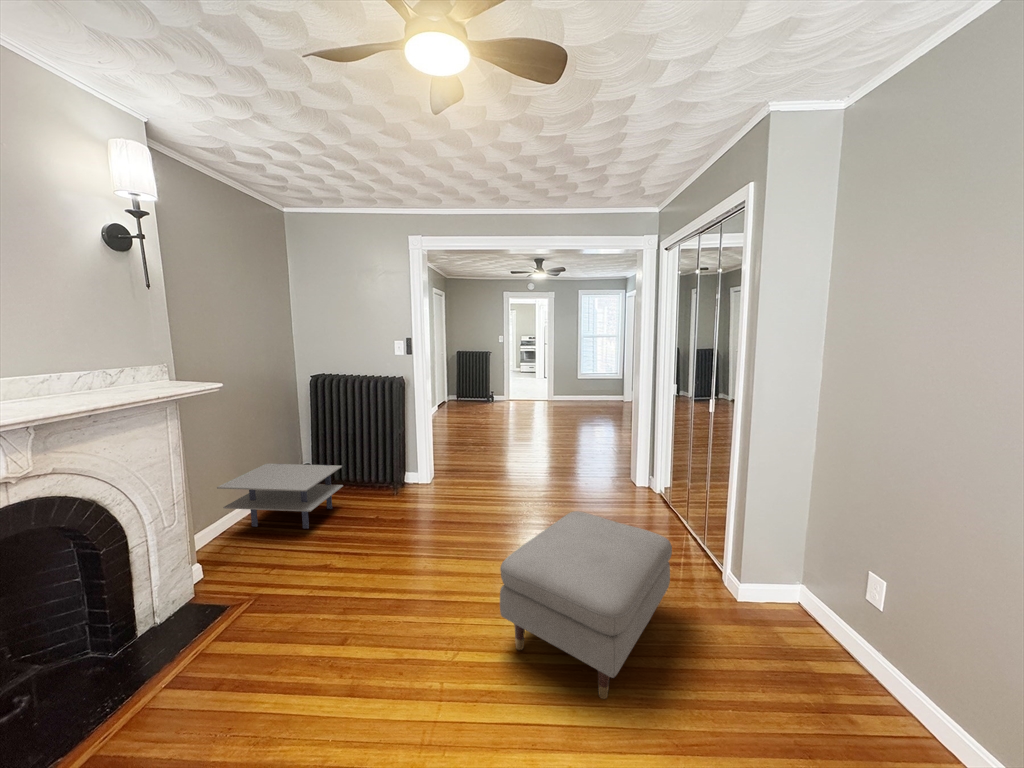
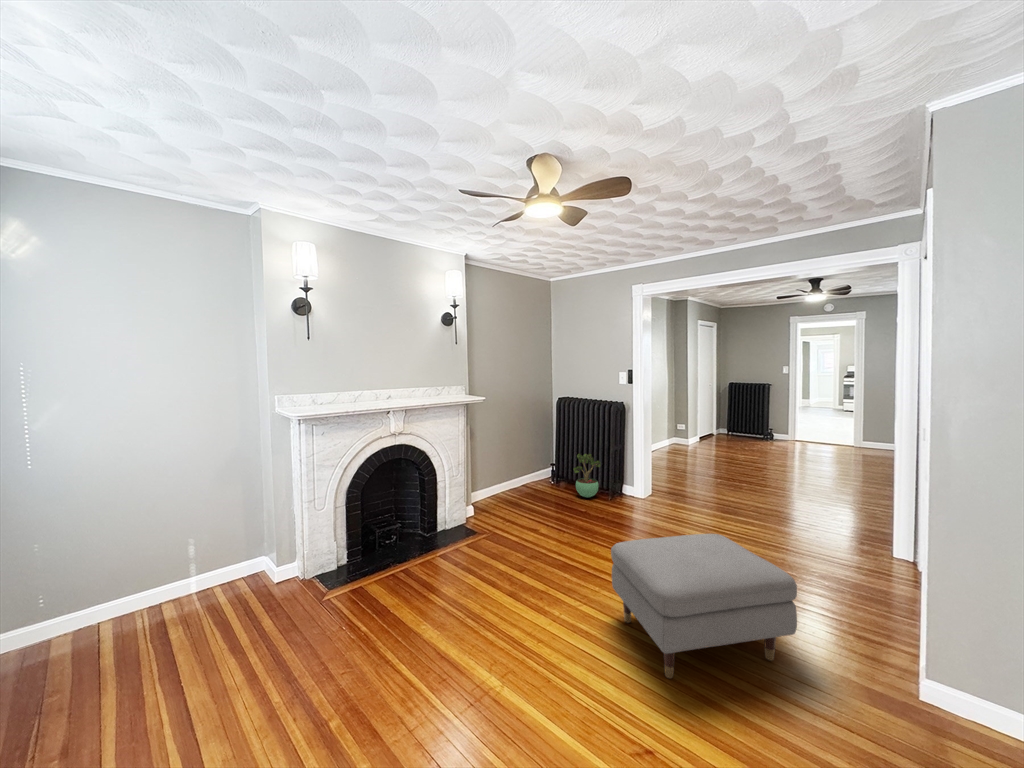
potted plant: none [346,443,384,498] -> present [573,453,601,497]
side table: present [217,463,343,529] -> none [491,457,567,507]

